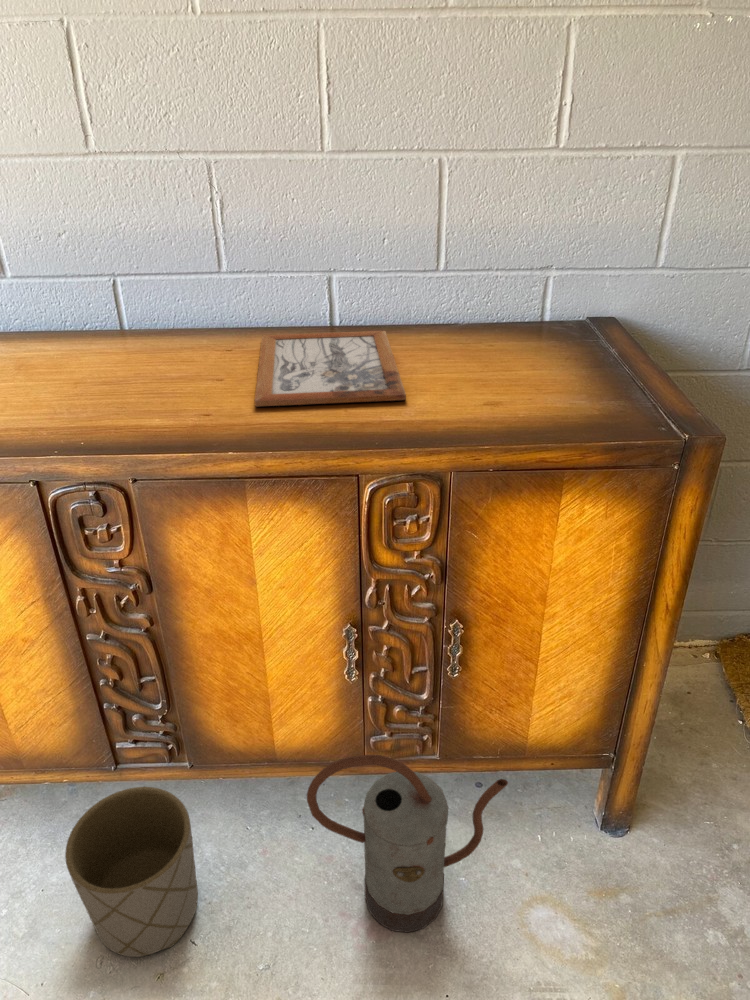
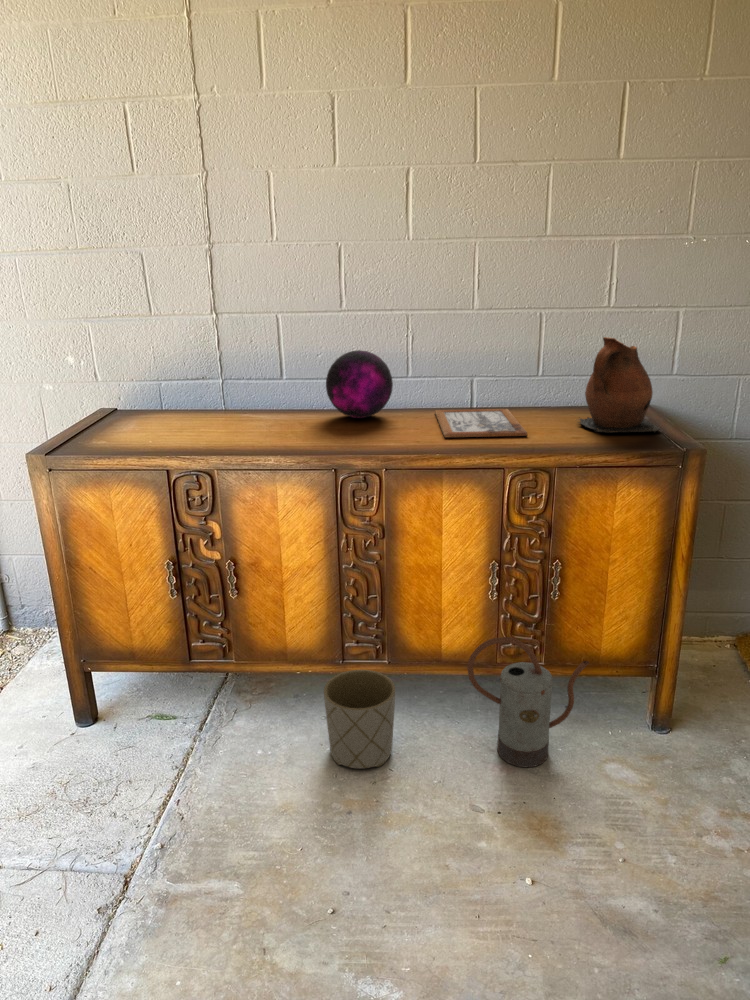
ceramic pitcher: none [494,212,640,392] -> present [579,337,660,432]
decorative orb: none [55,232,181,355] -> present [326,350,393,418]

